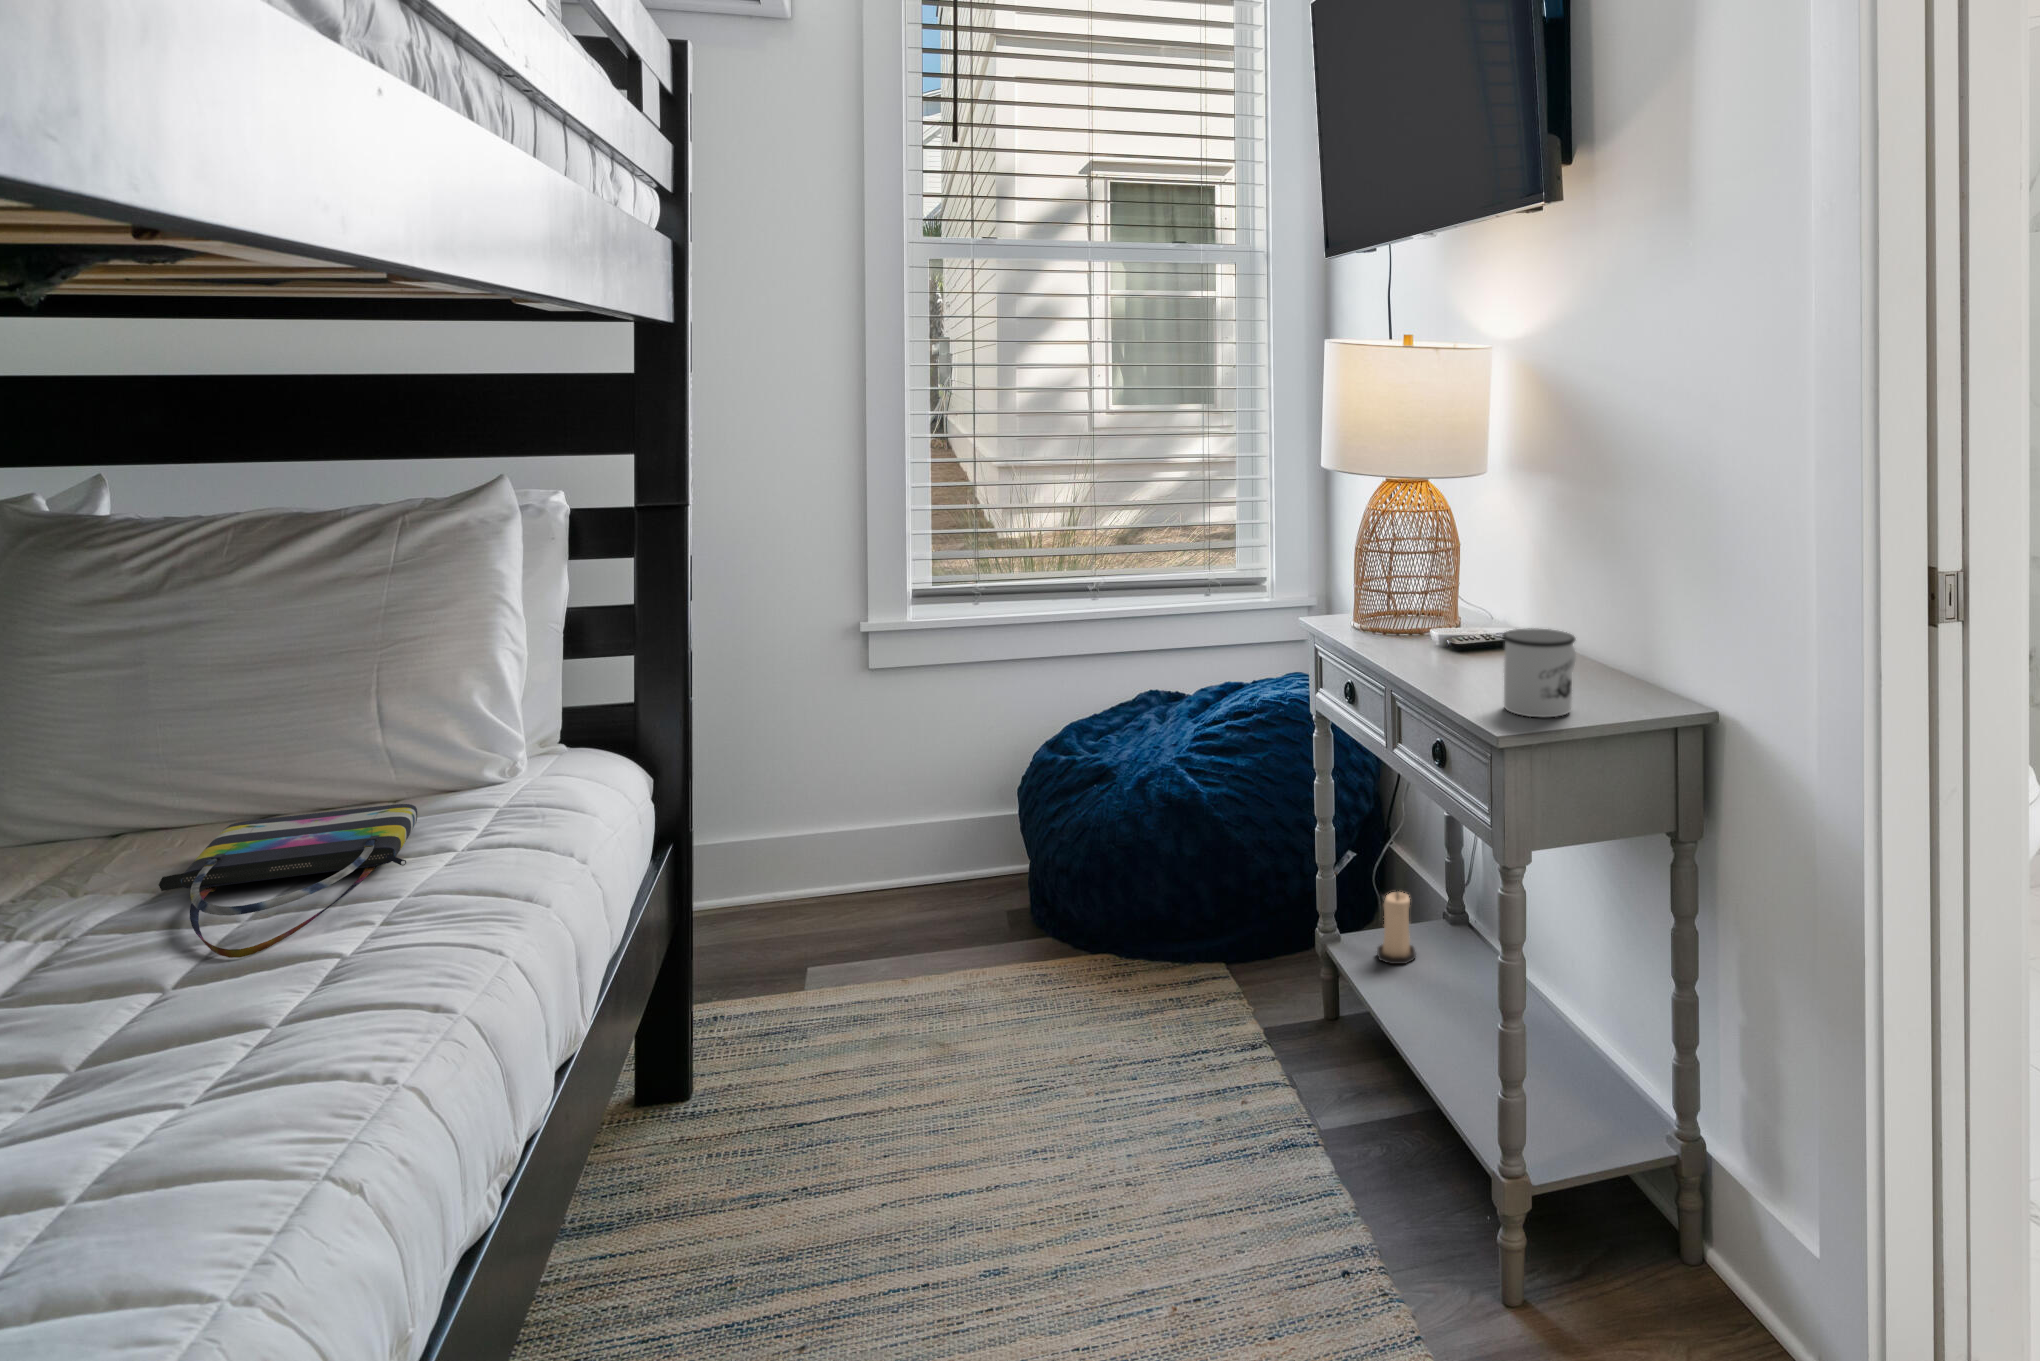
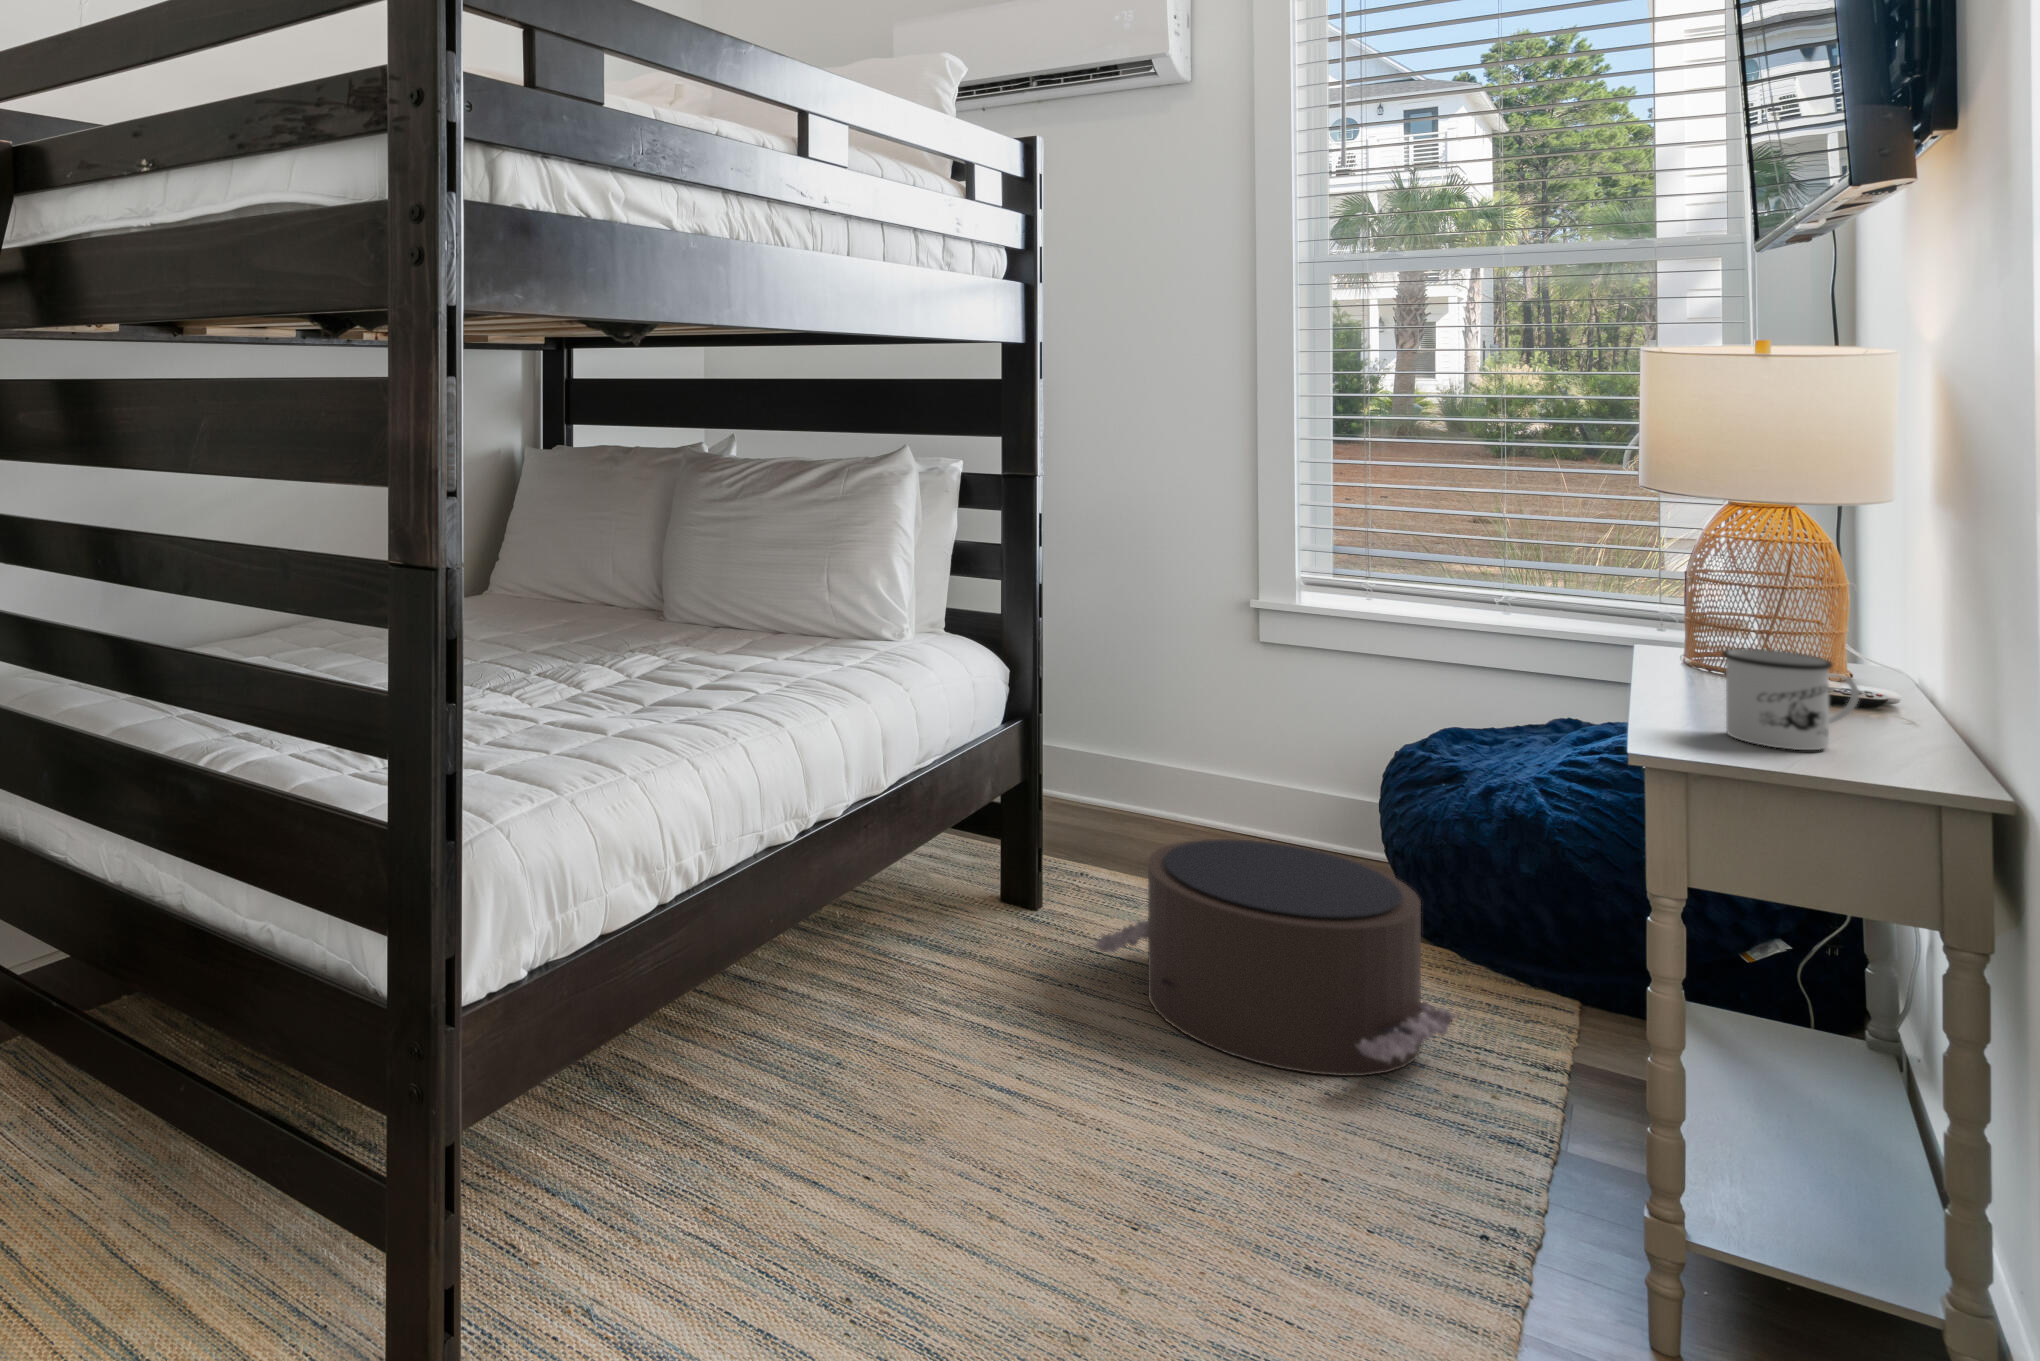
tote bag: present [159,804,417,958] -> none [710,630,836,683]
candle: present [1377,892,1416,964] -> none [1770,984,1833,1075]
pouf: none [821,898,1200,1189] -> present [1093,839,1458,1076]

